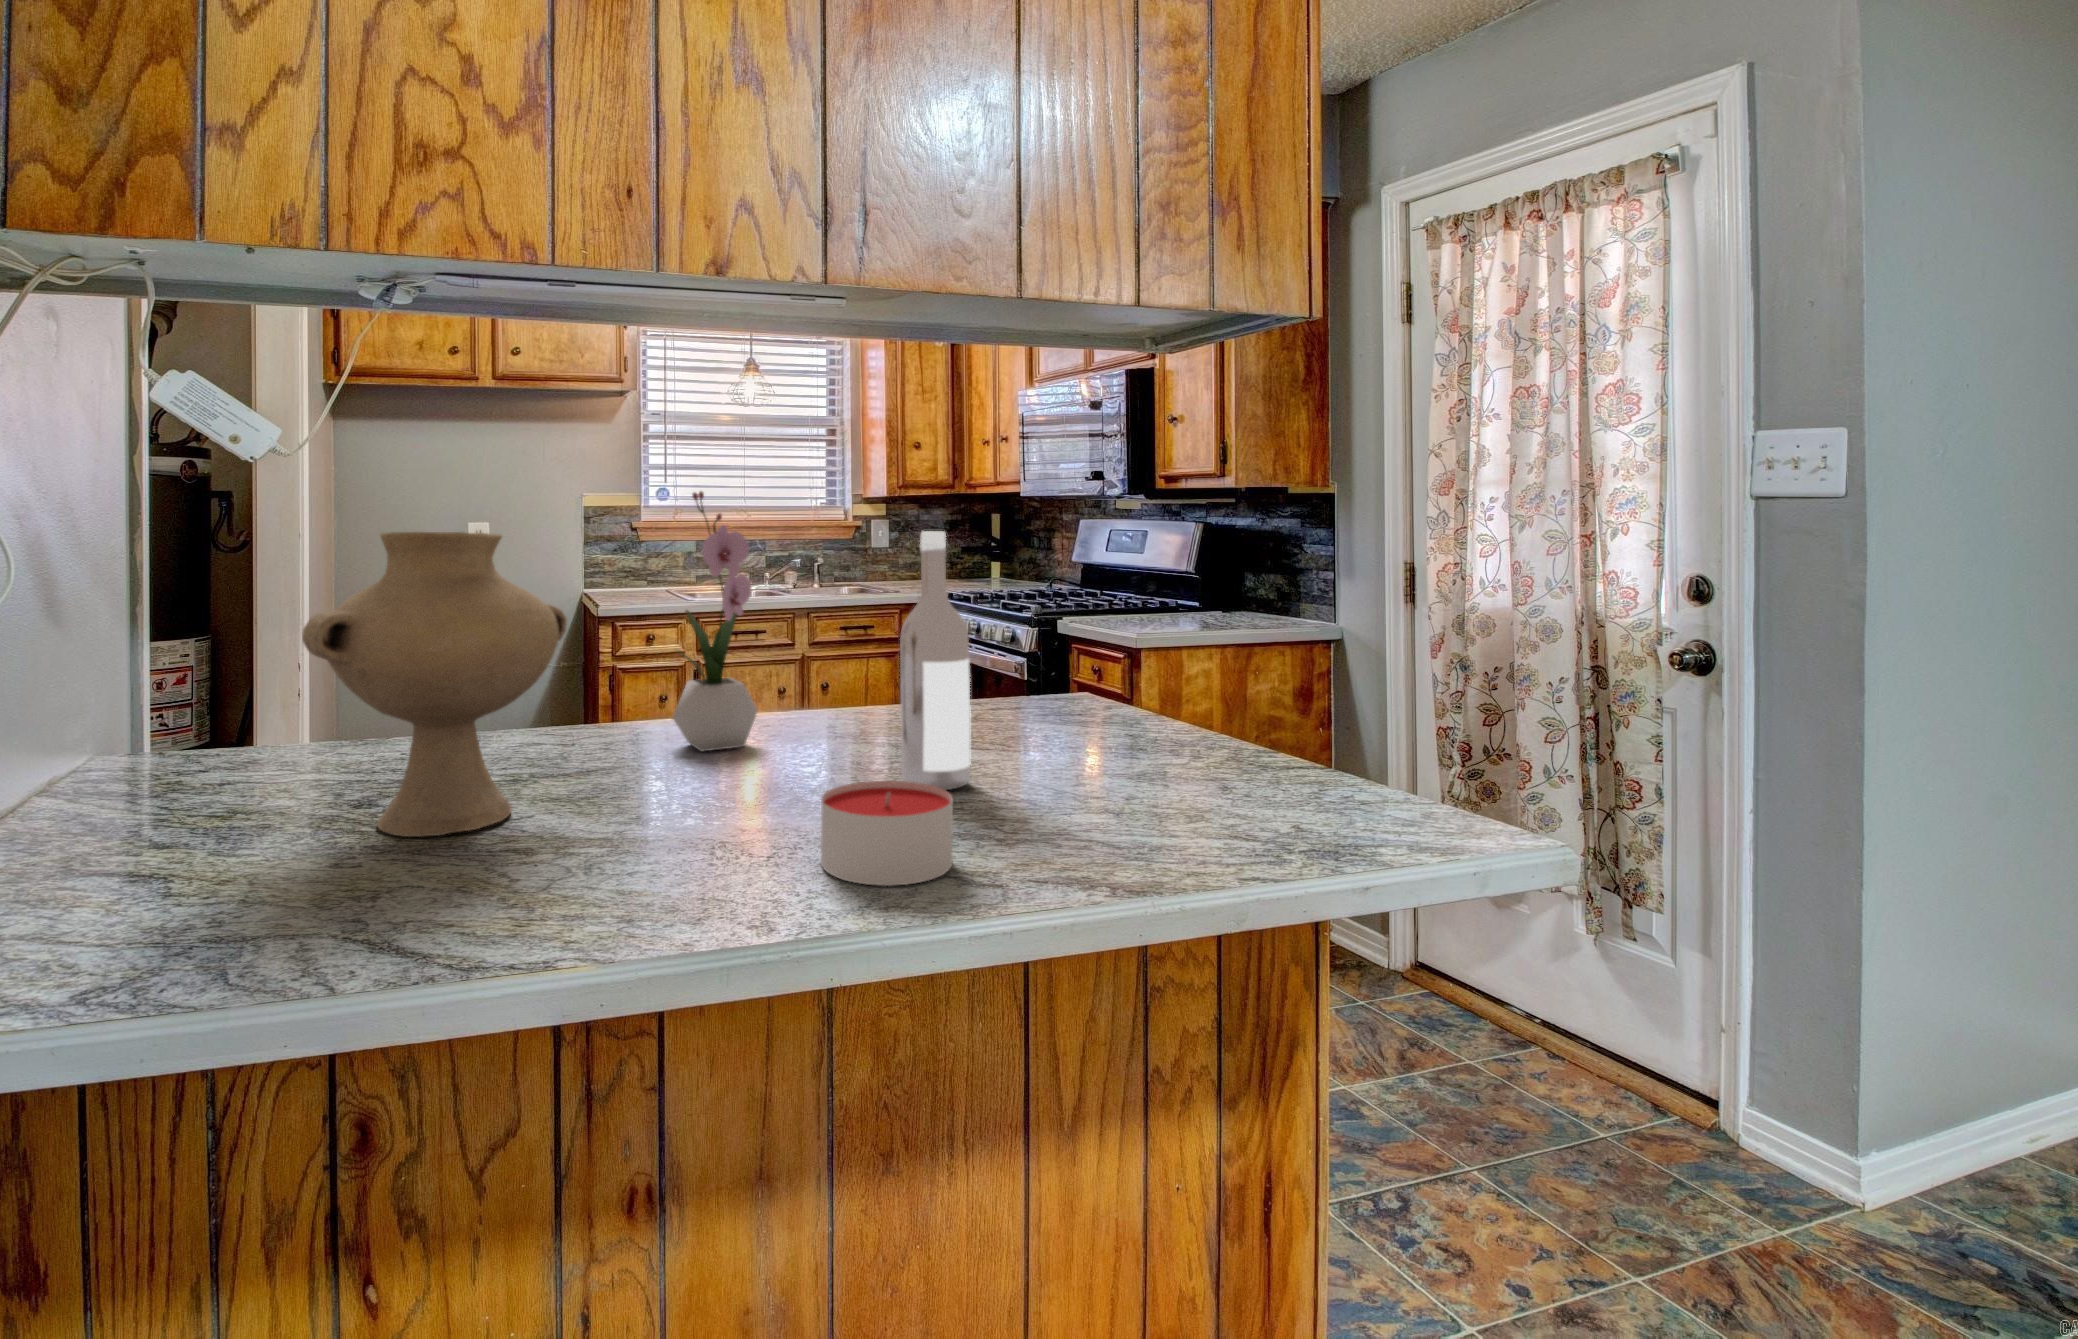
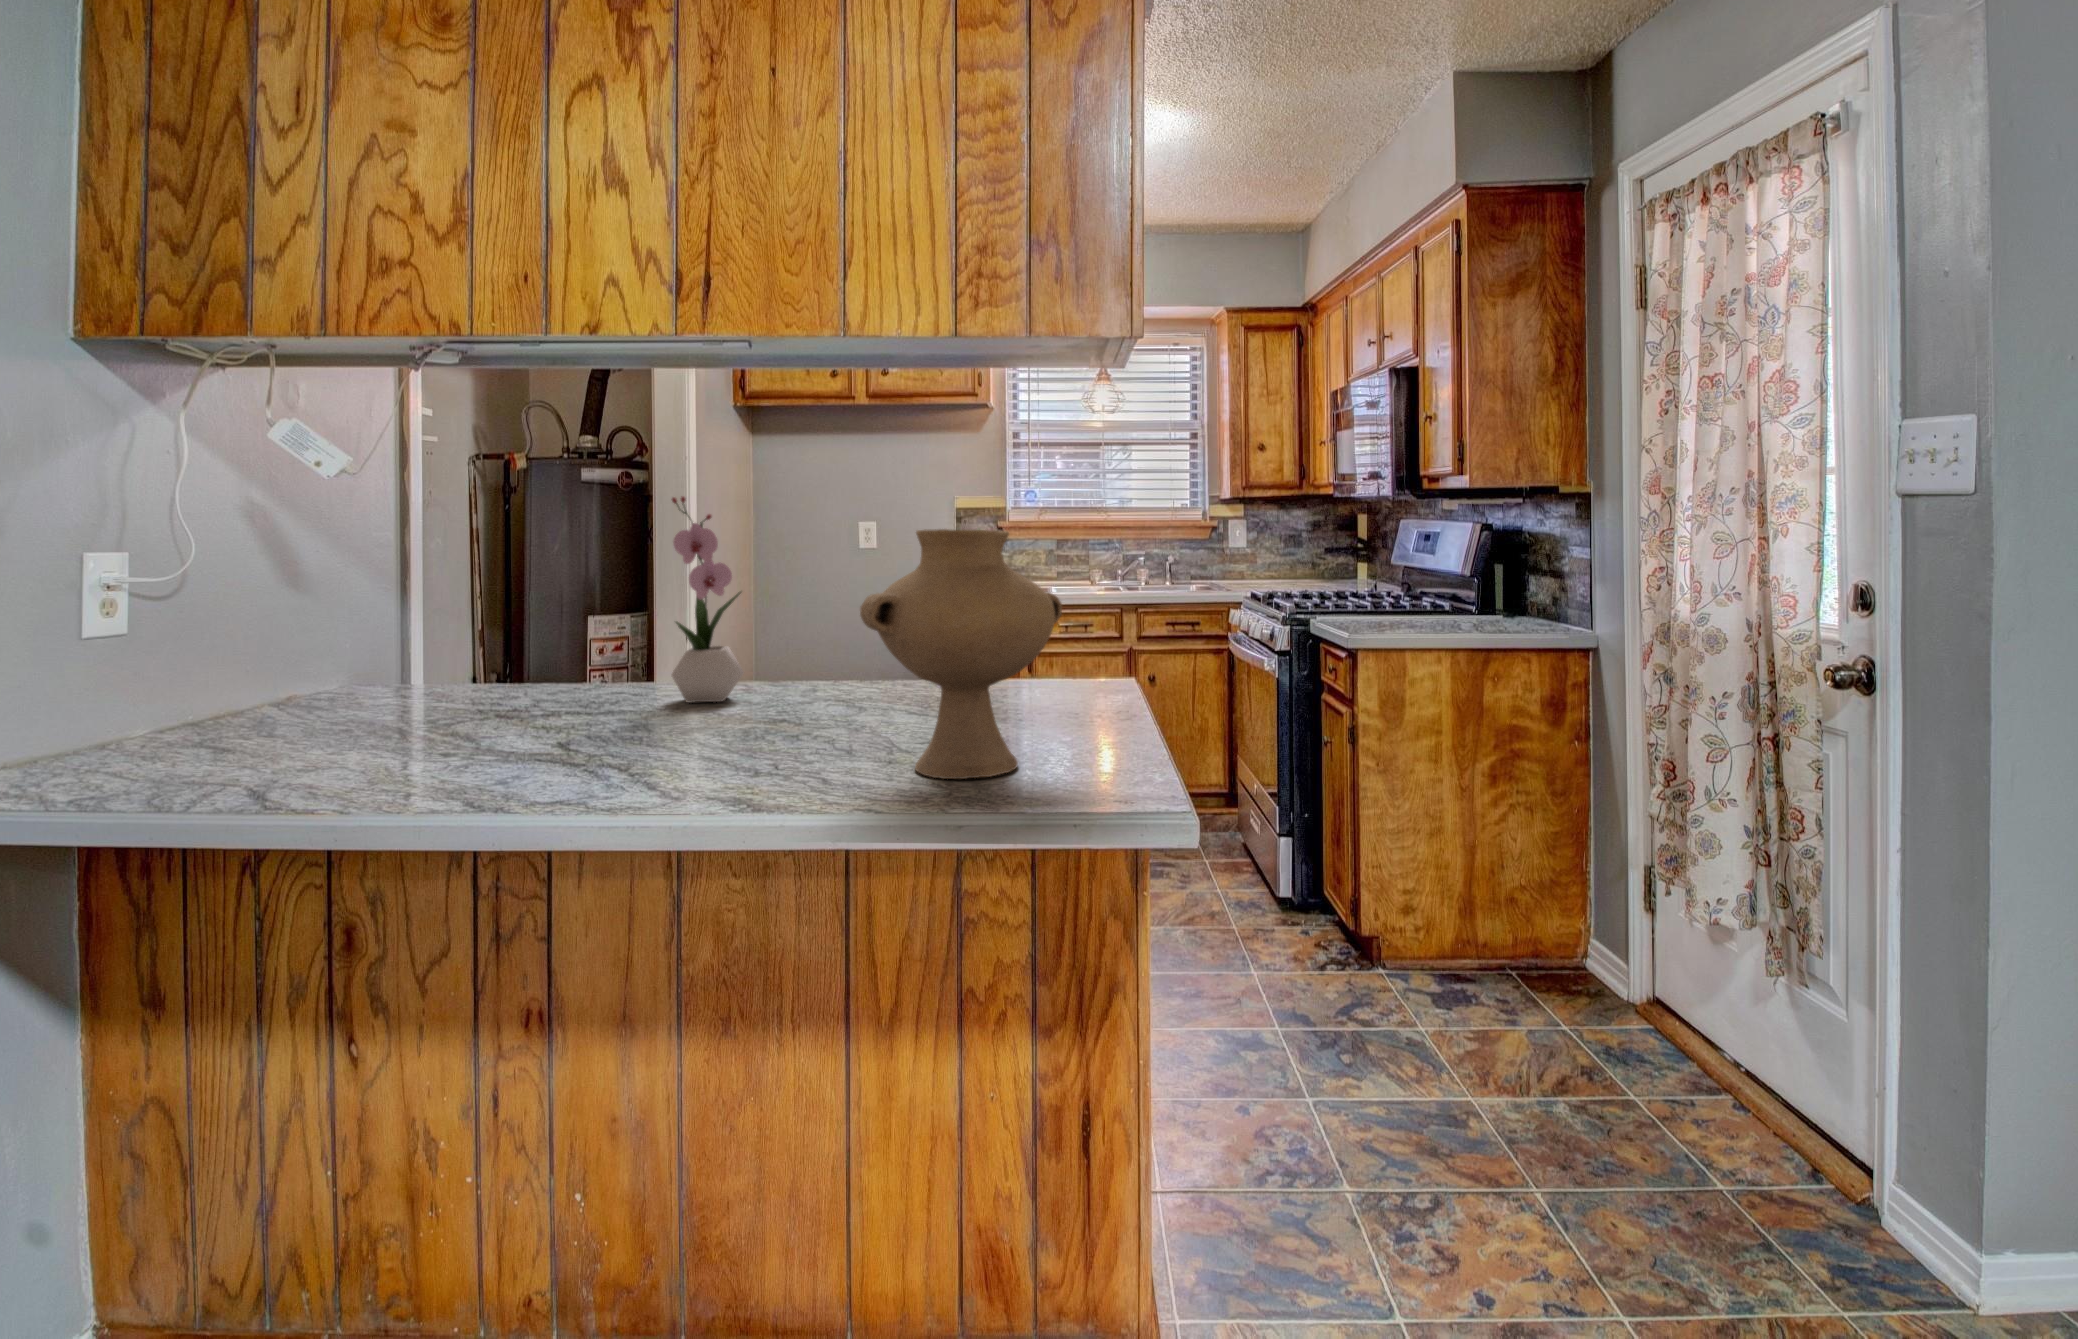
wine bottle: present [900,531,971,790] -> none [764,527,823,738]
vase: present [302,532,567,837] -> present [860,529,1062,779]
candle: present [821,781,952,886] -> none [567,718,675,789]

